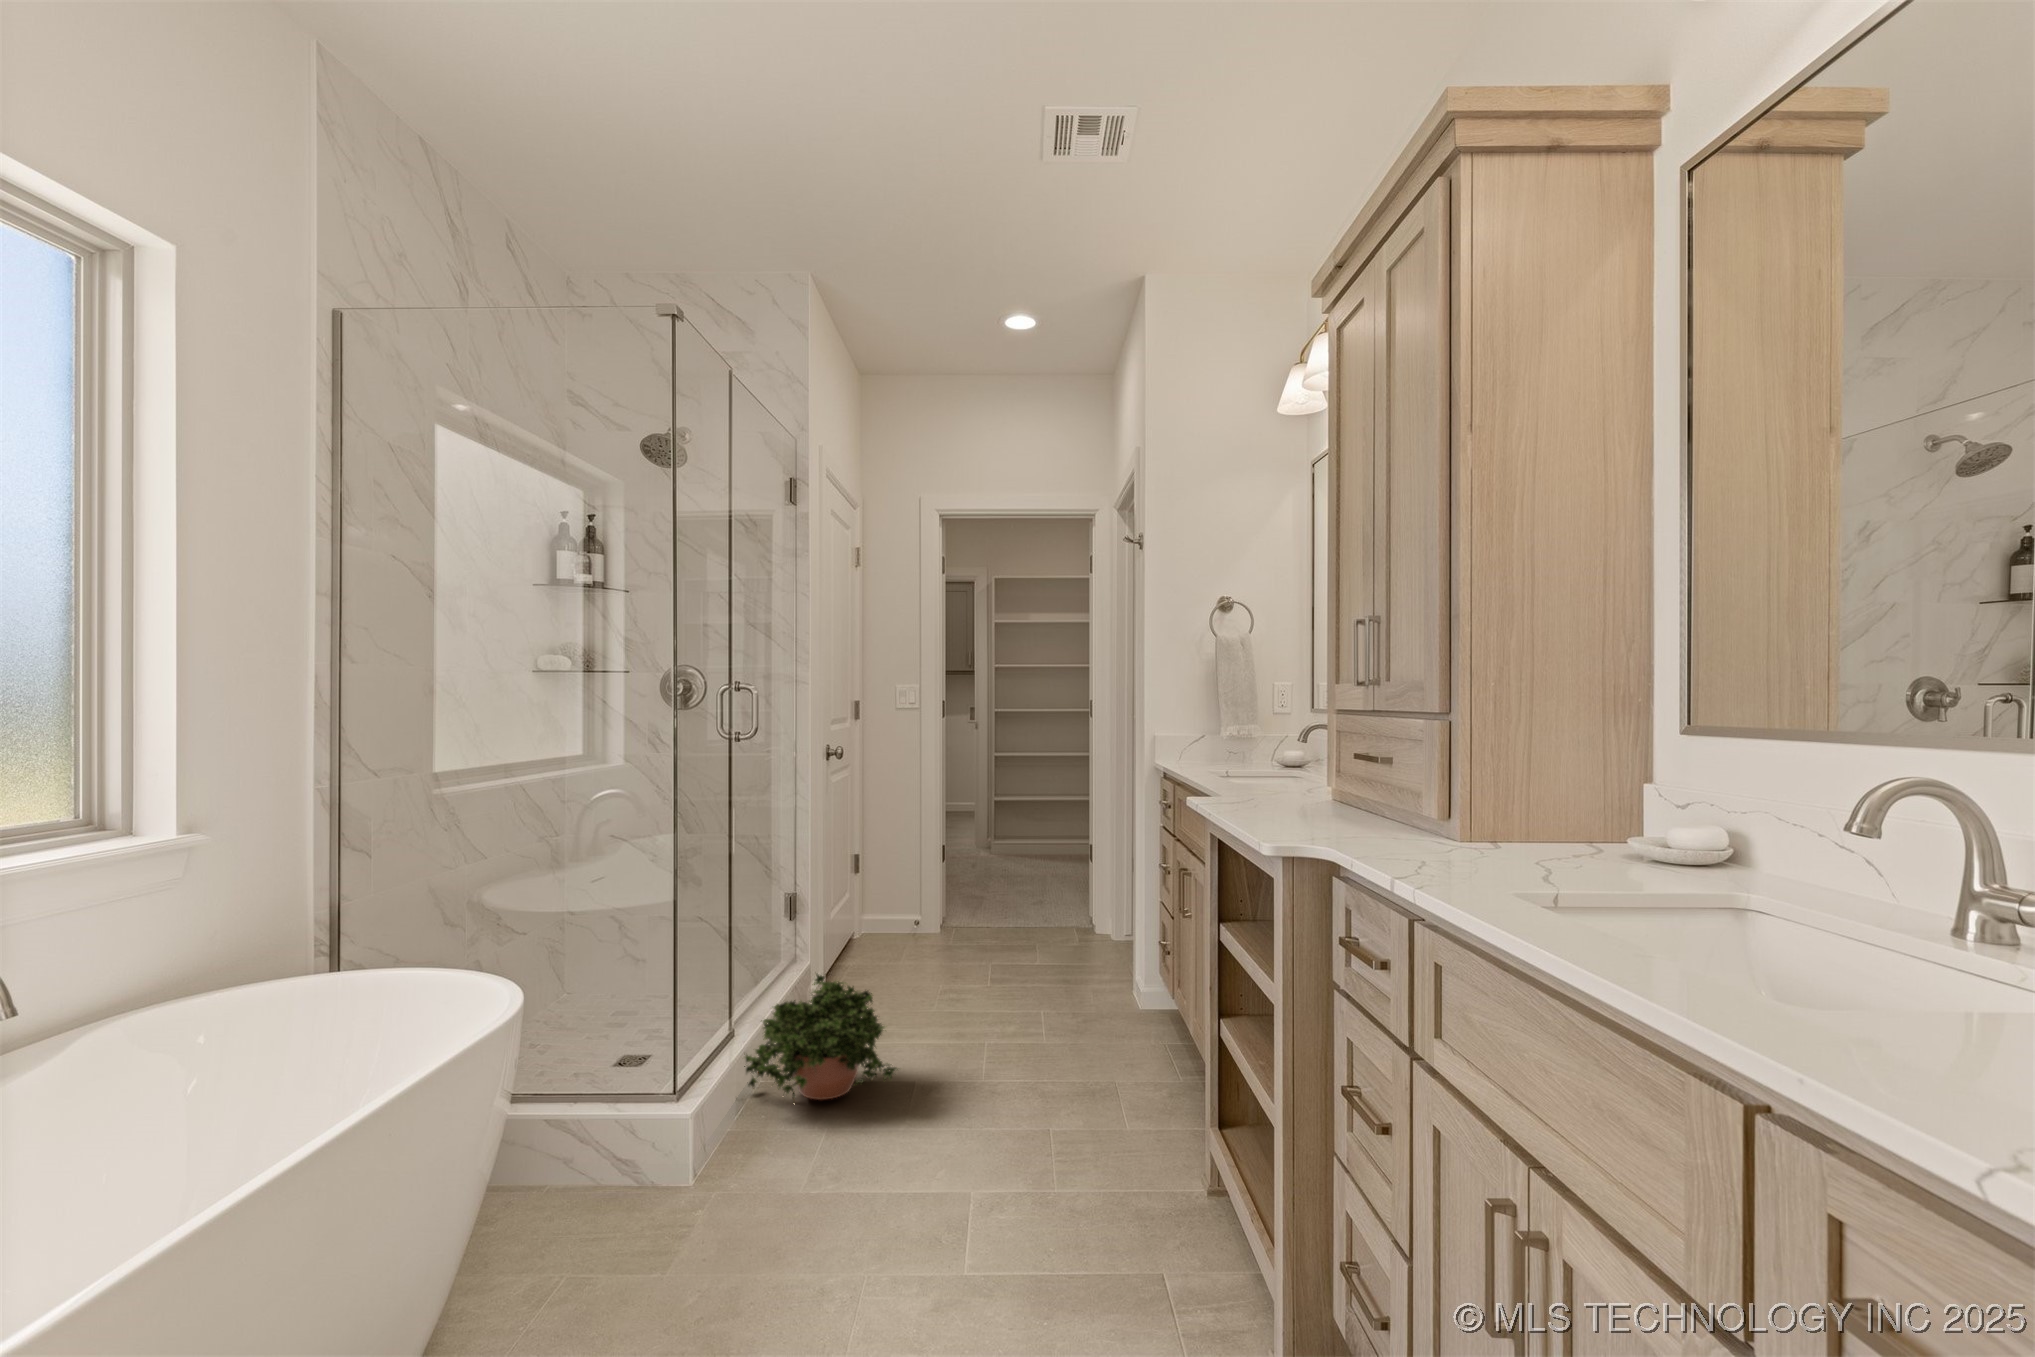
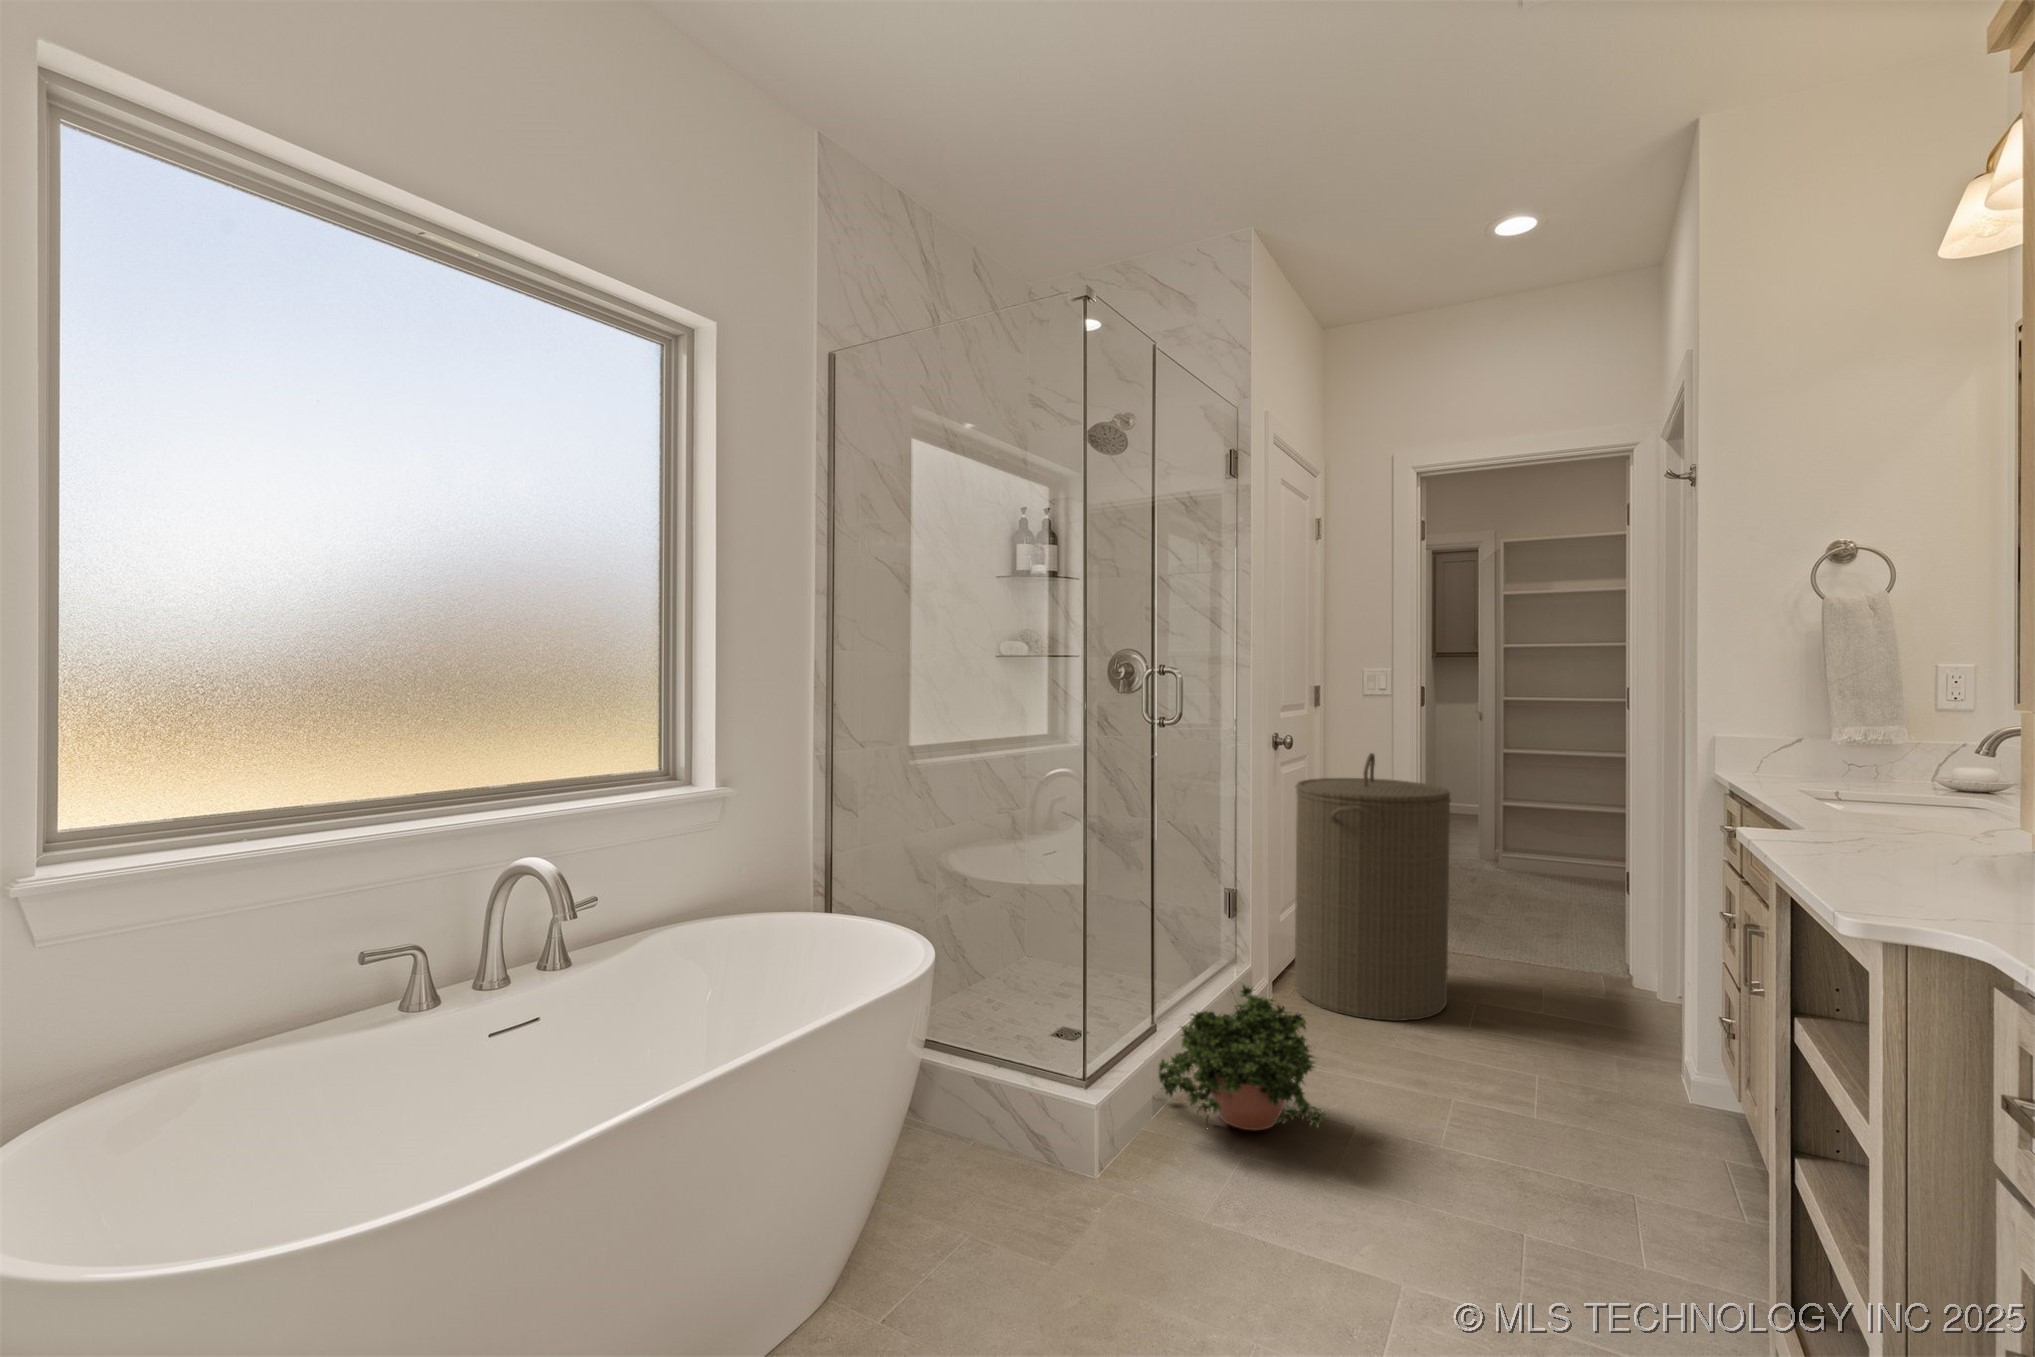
laundry hamper: none [844,760,973,994] -> present [1295,753,1451,1021]

